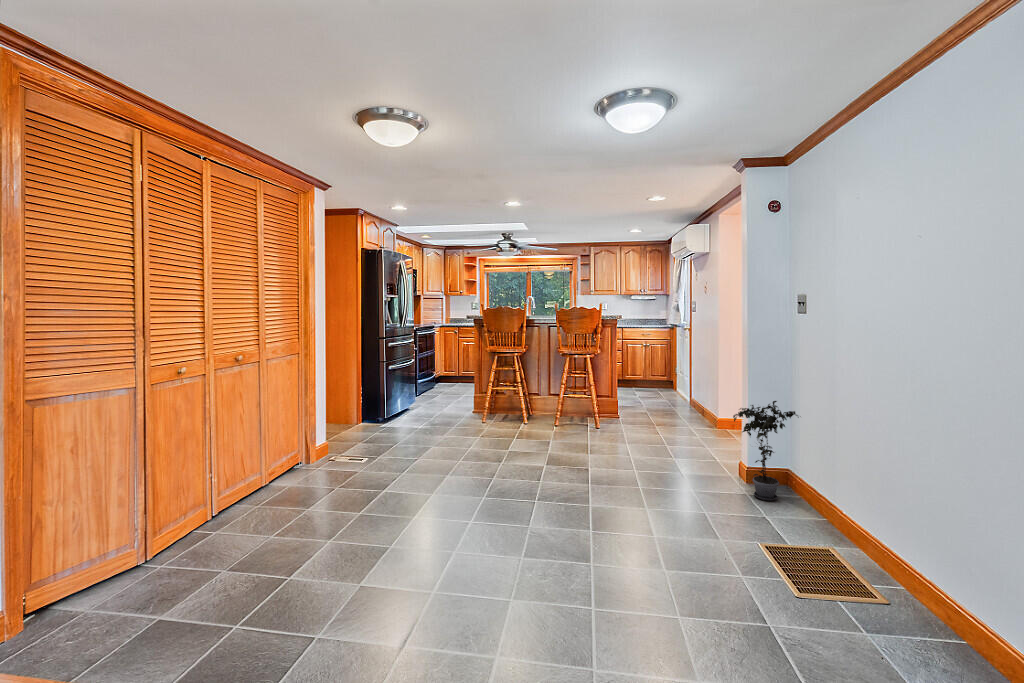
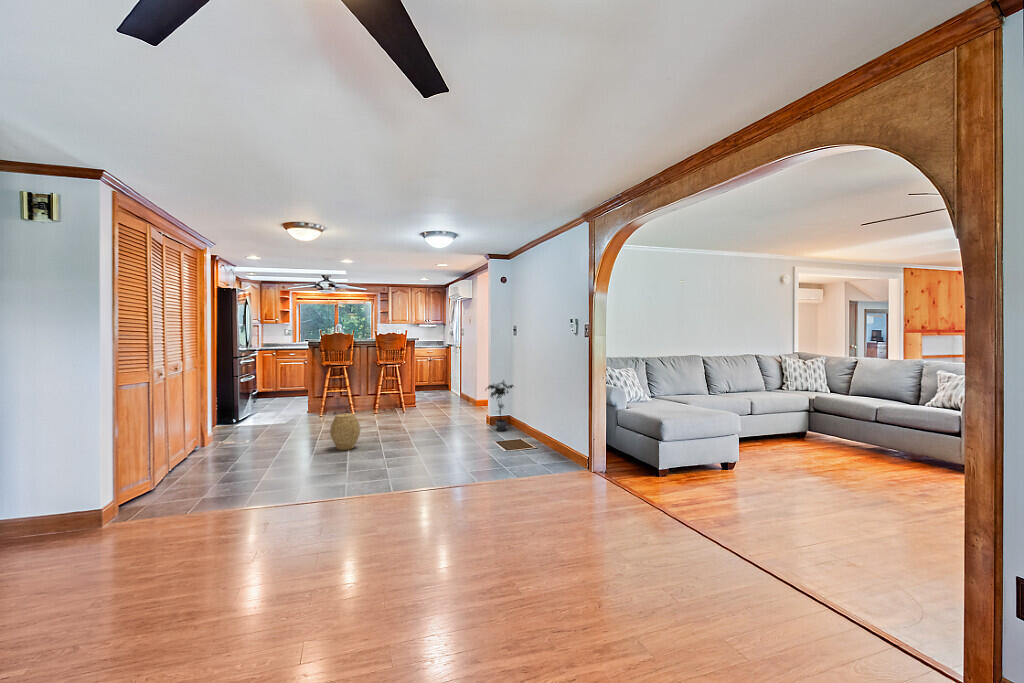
woven basket: none [450,443,498,507] -> present [330,413,360,450]

